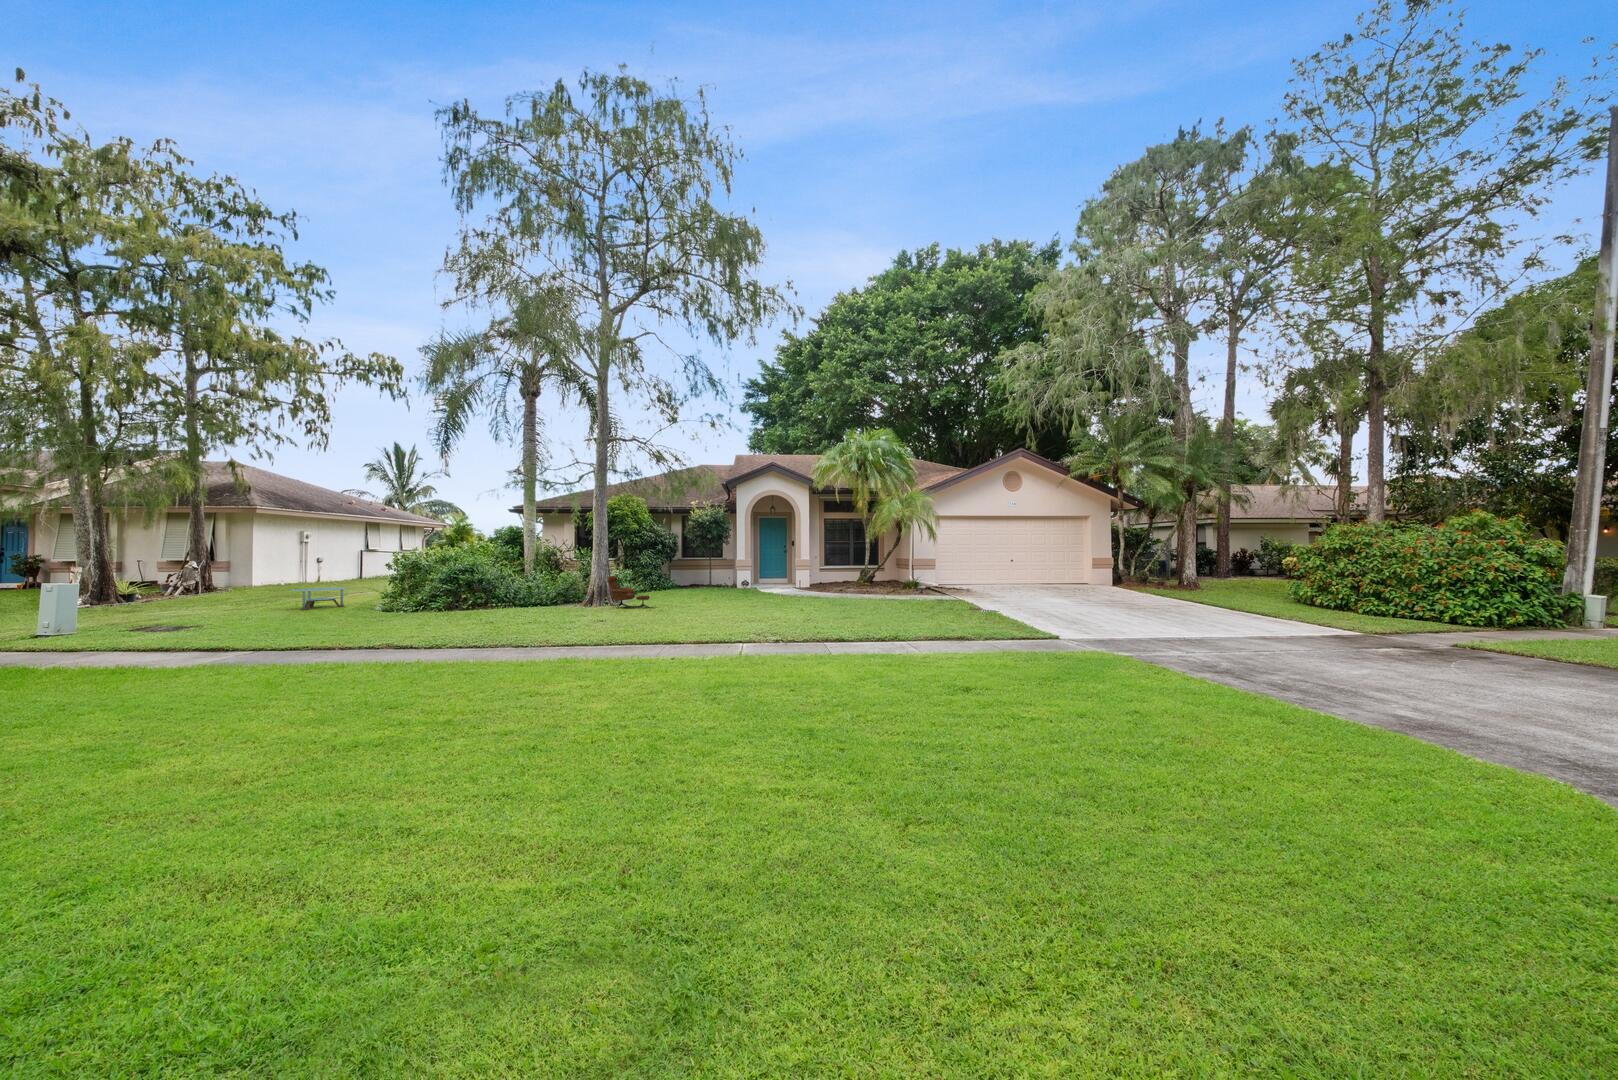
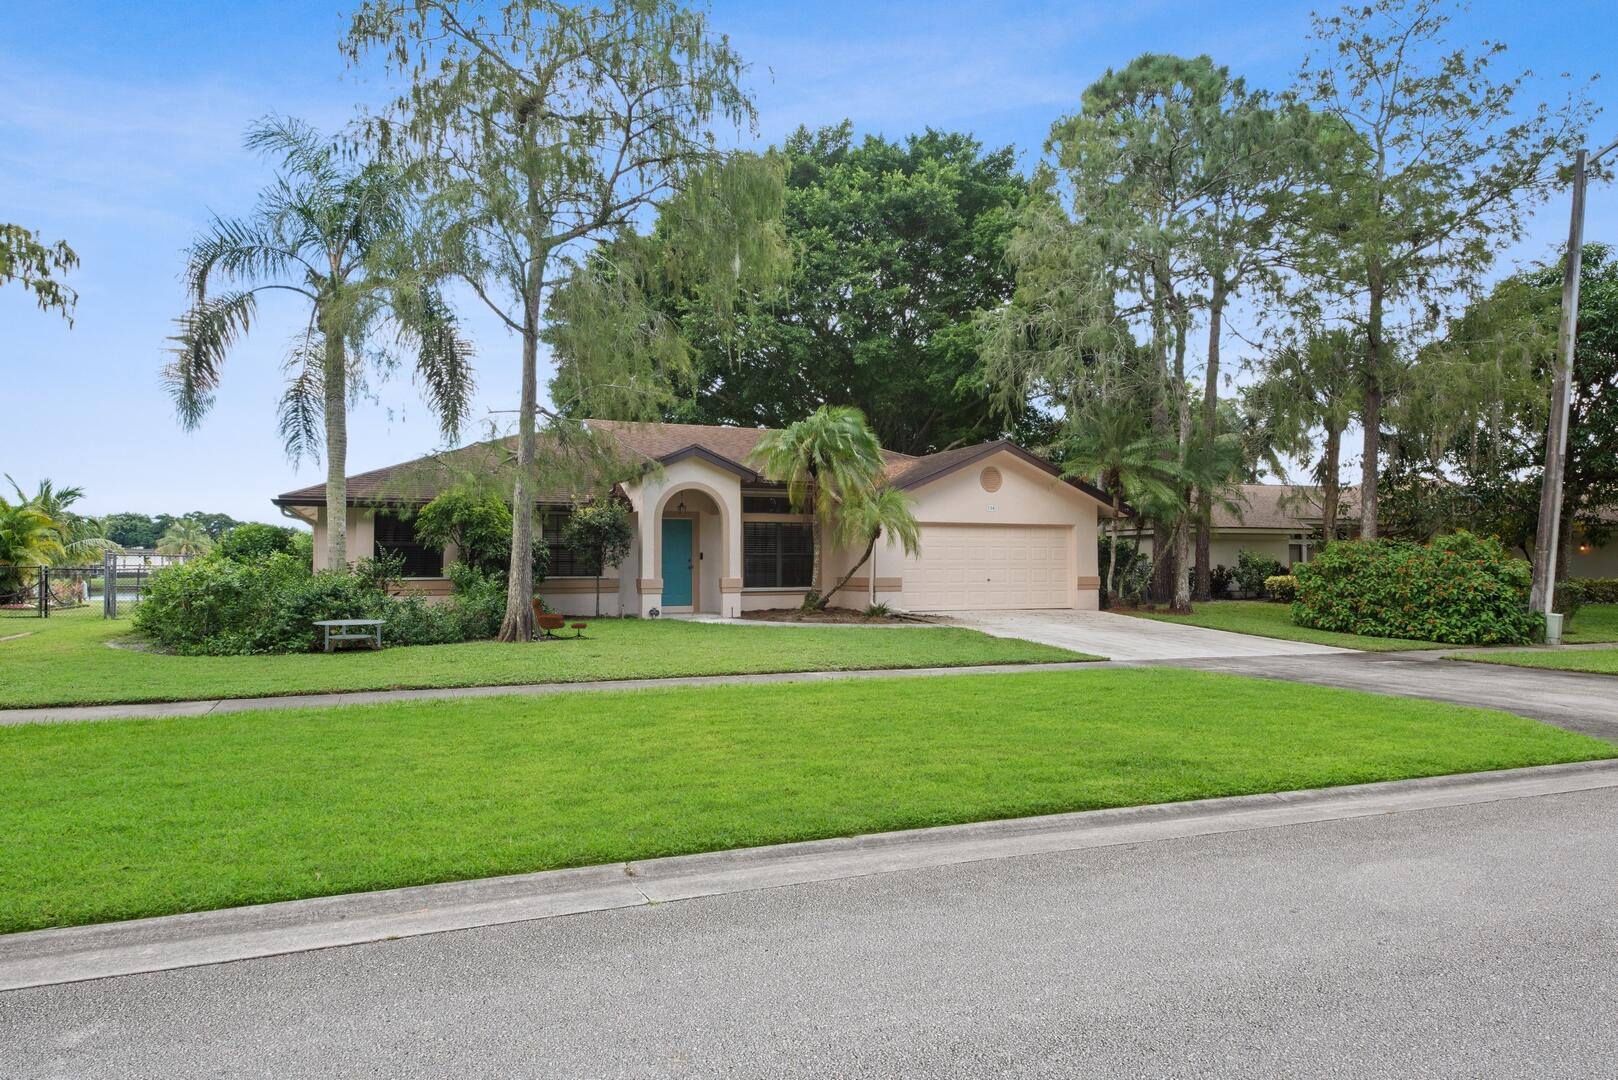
round table: present [289,587,346,610] -> present [313,620,386,652]

